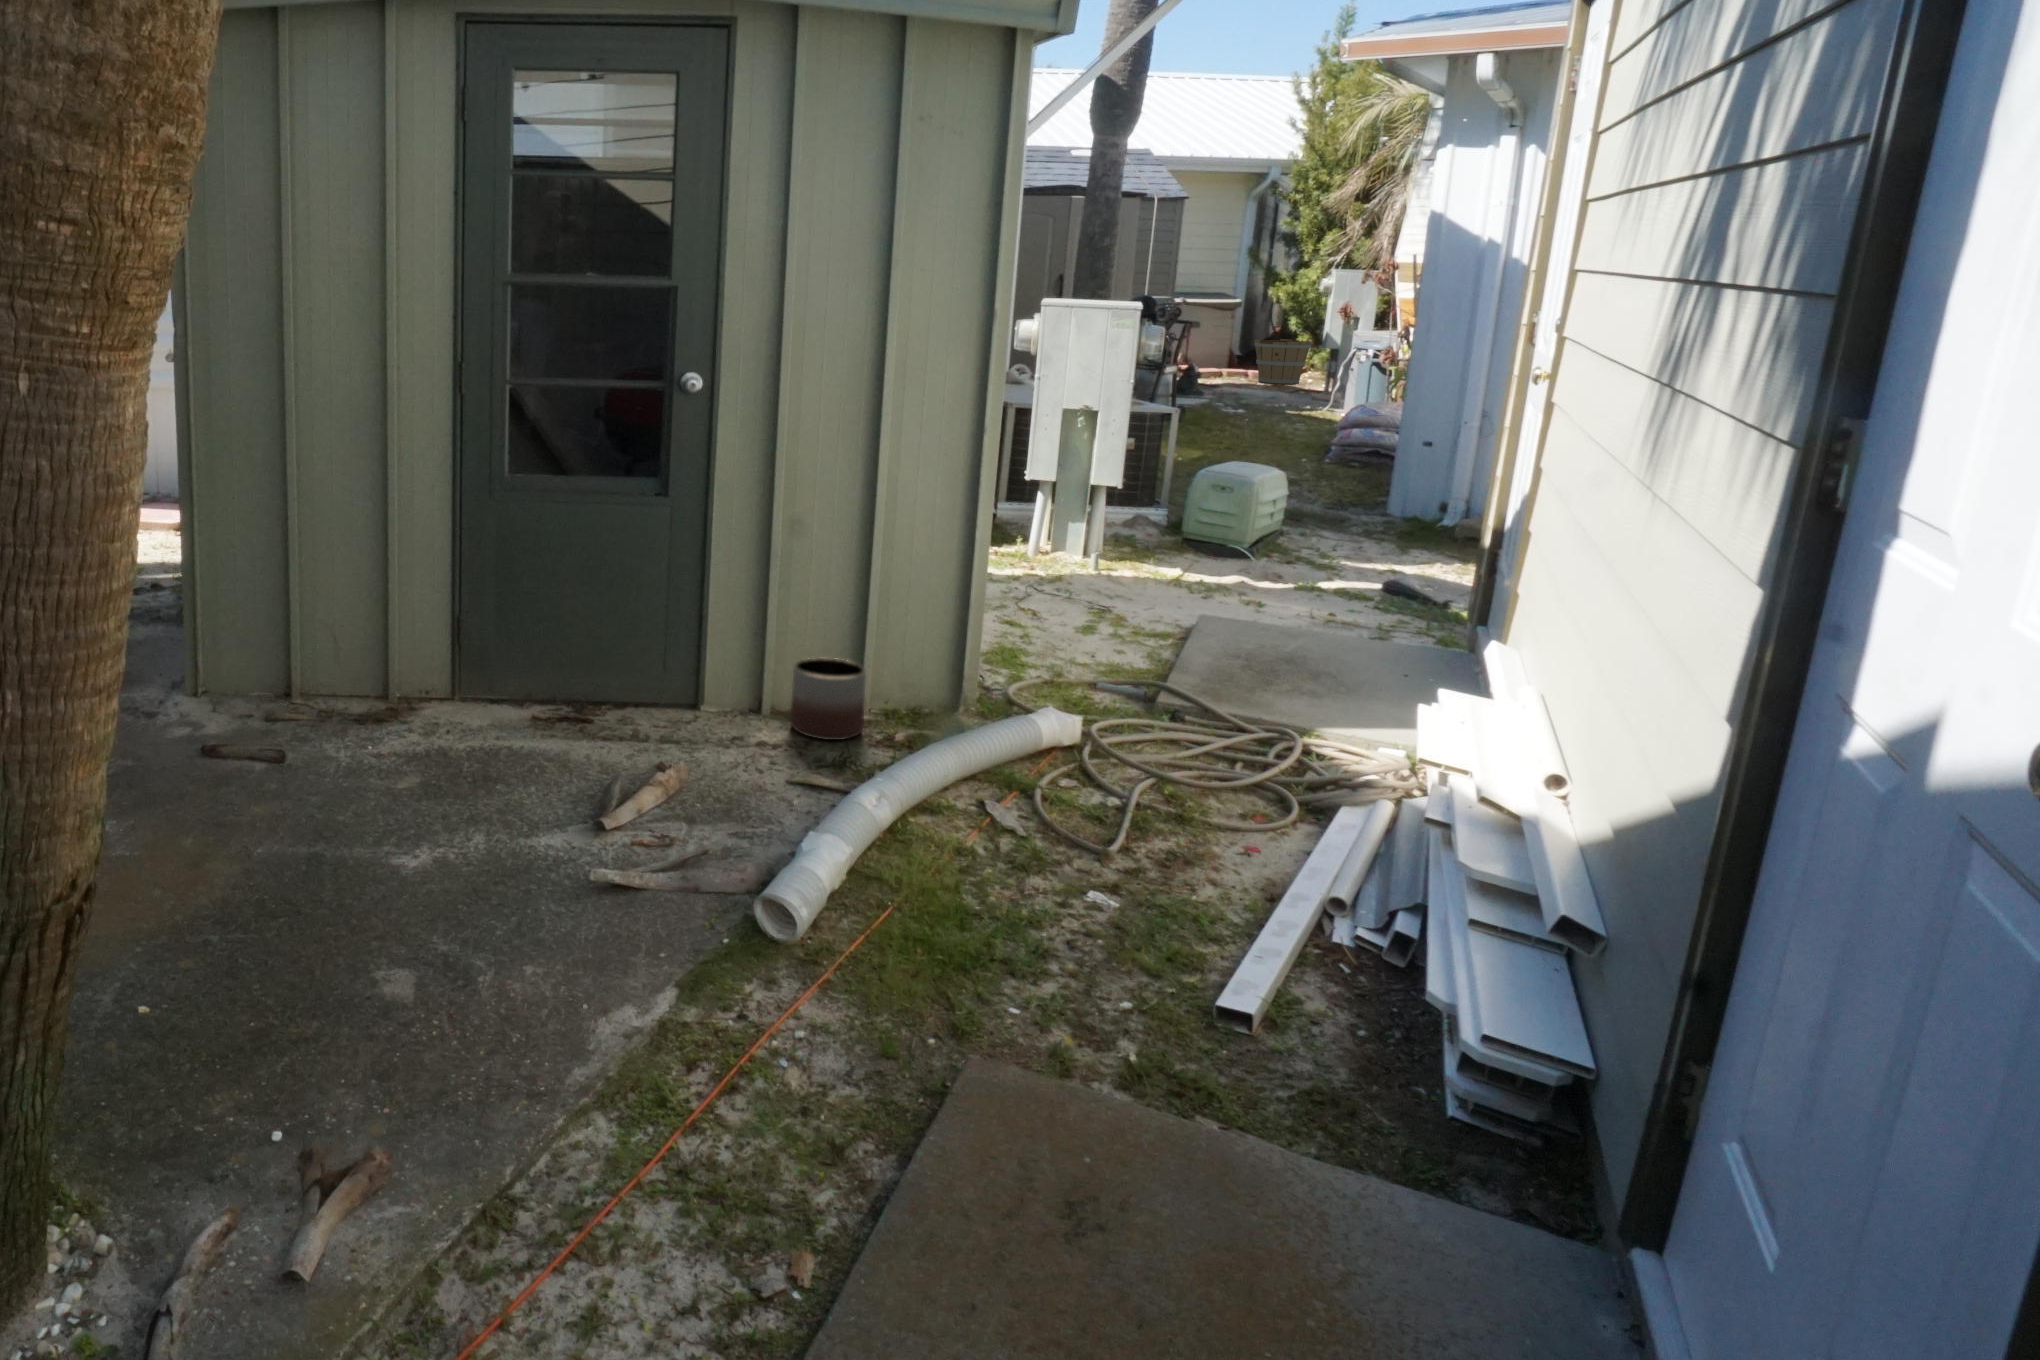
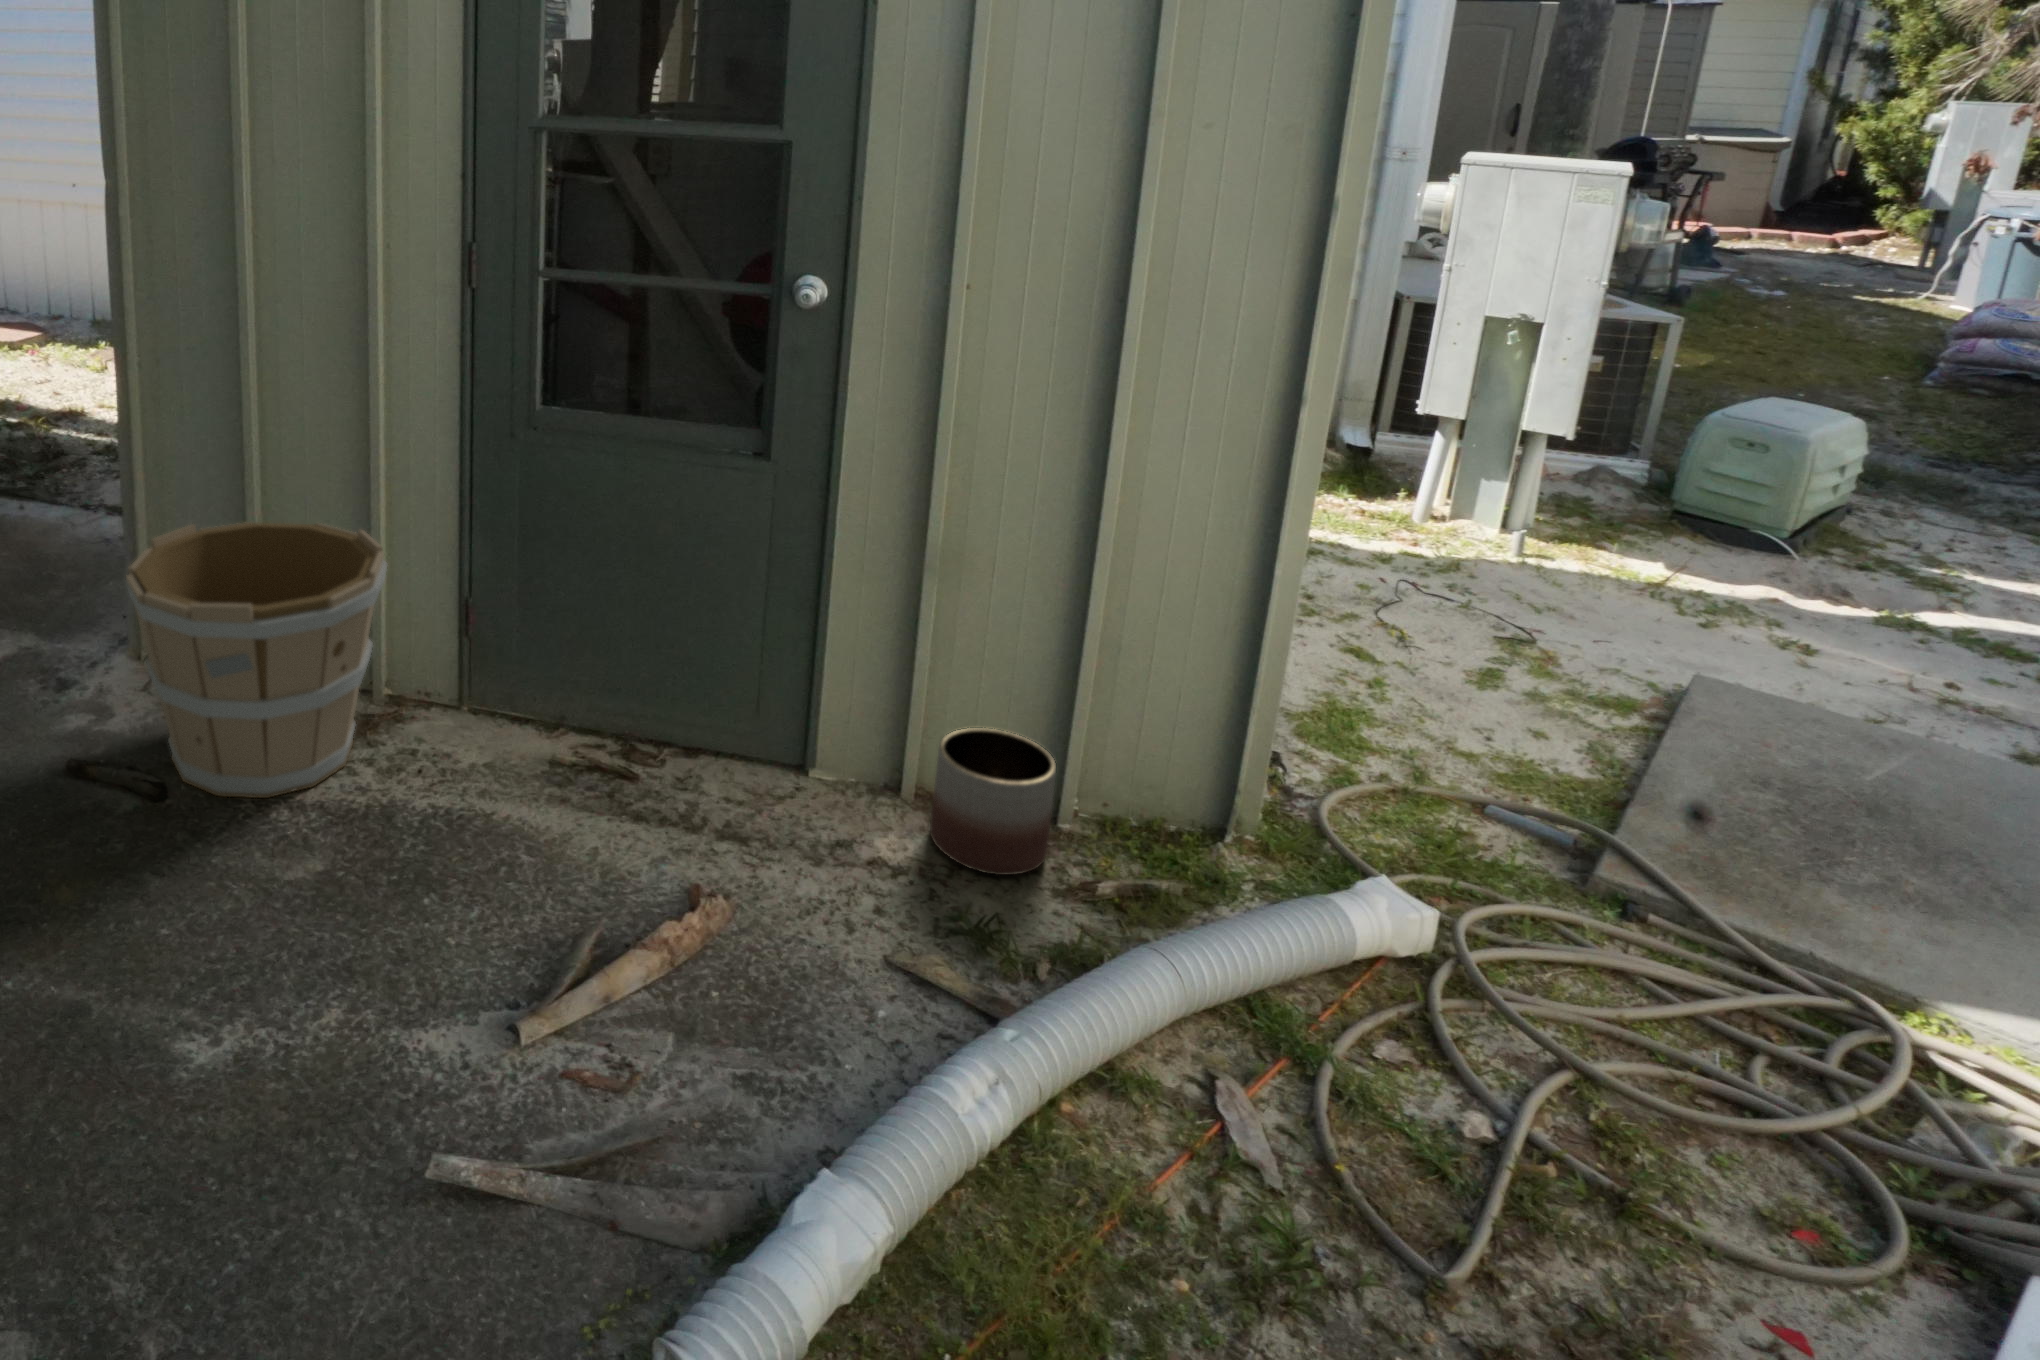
wooden bucket: present [1255,339,1311,384] -> present [126,522,387,798]

